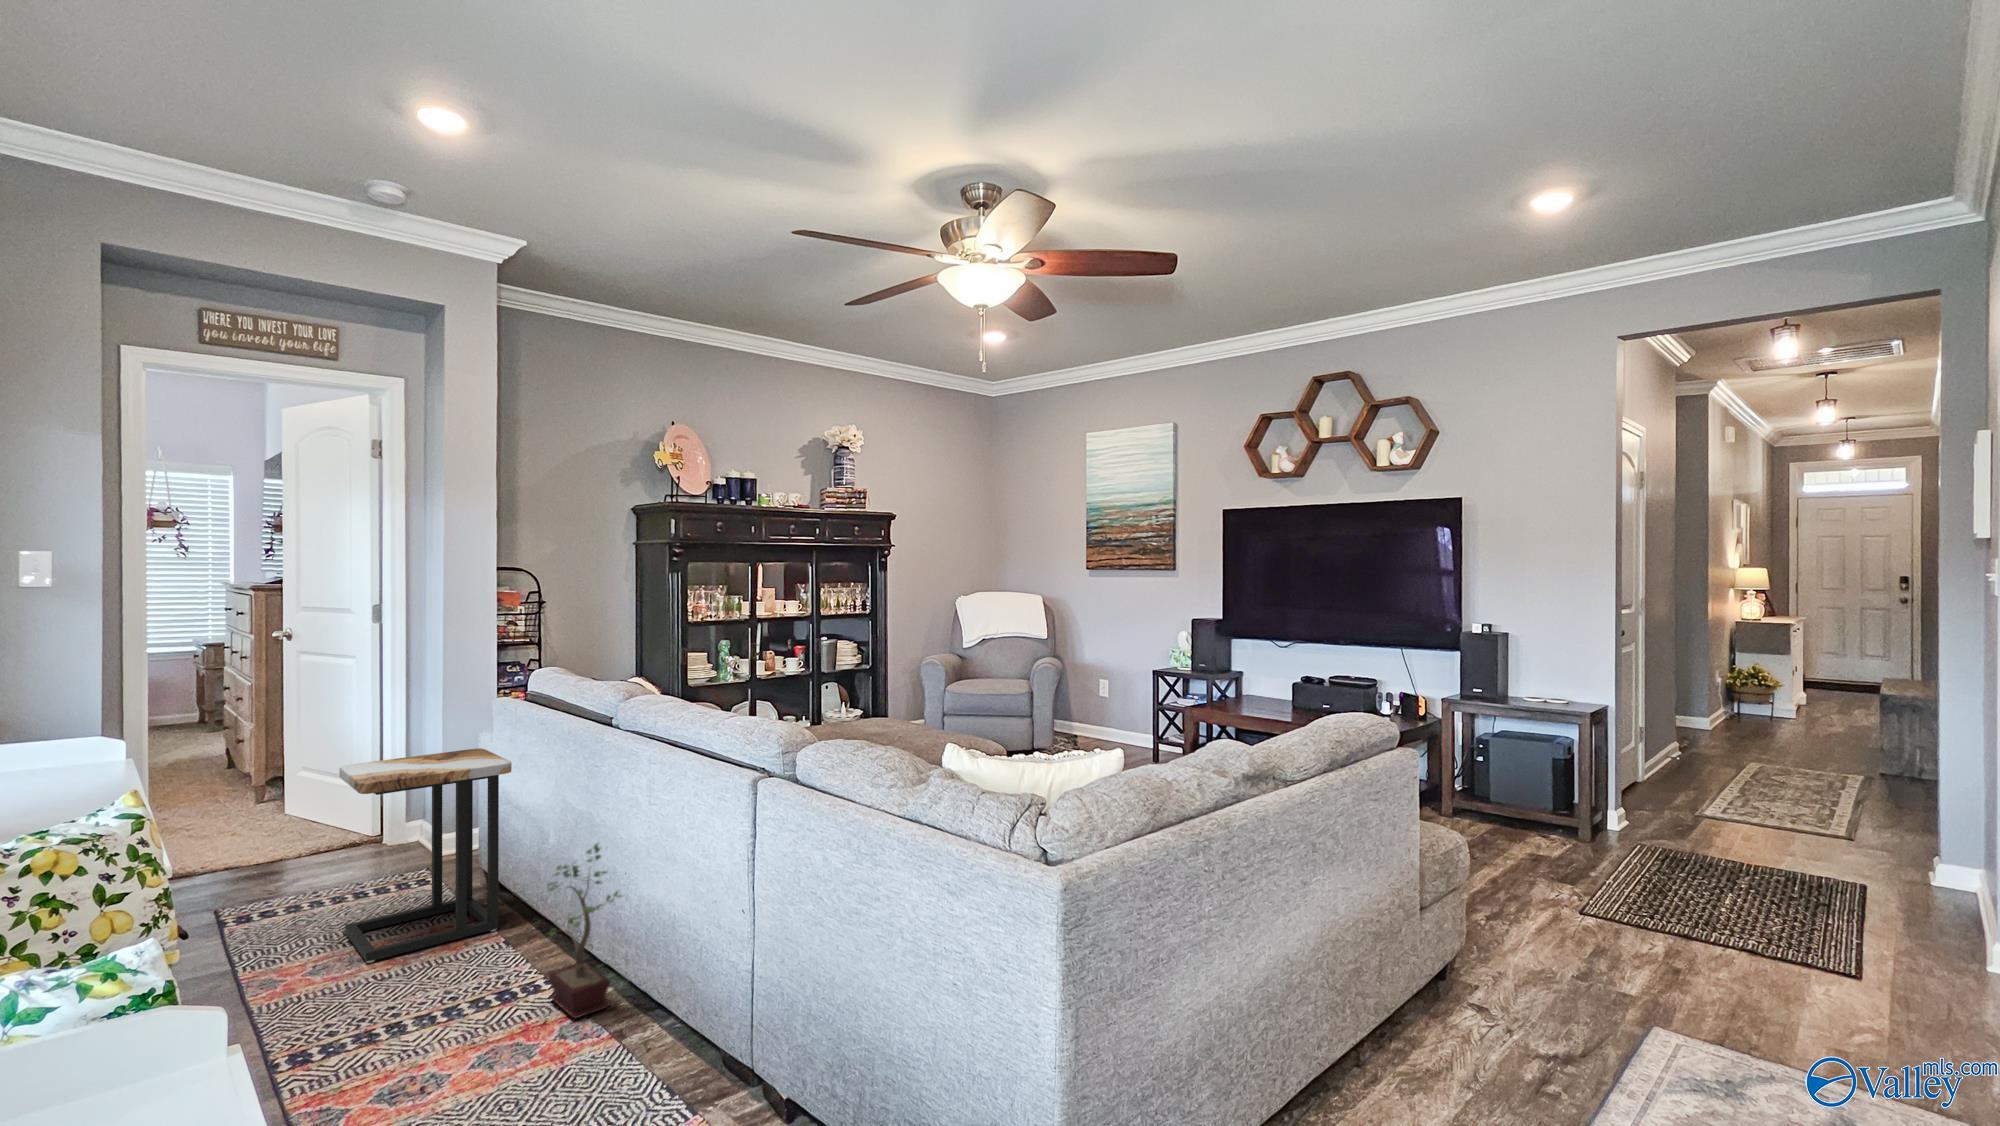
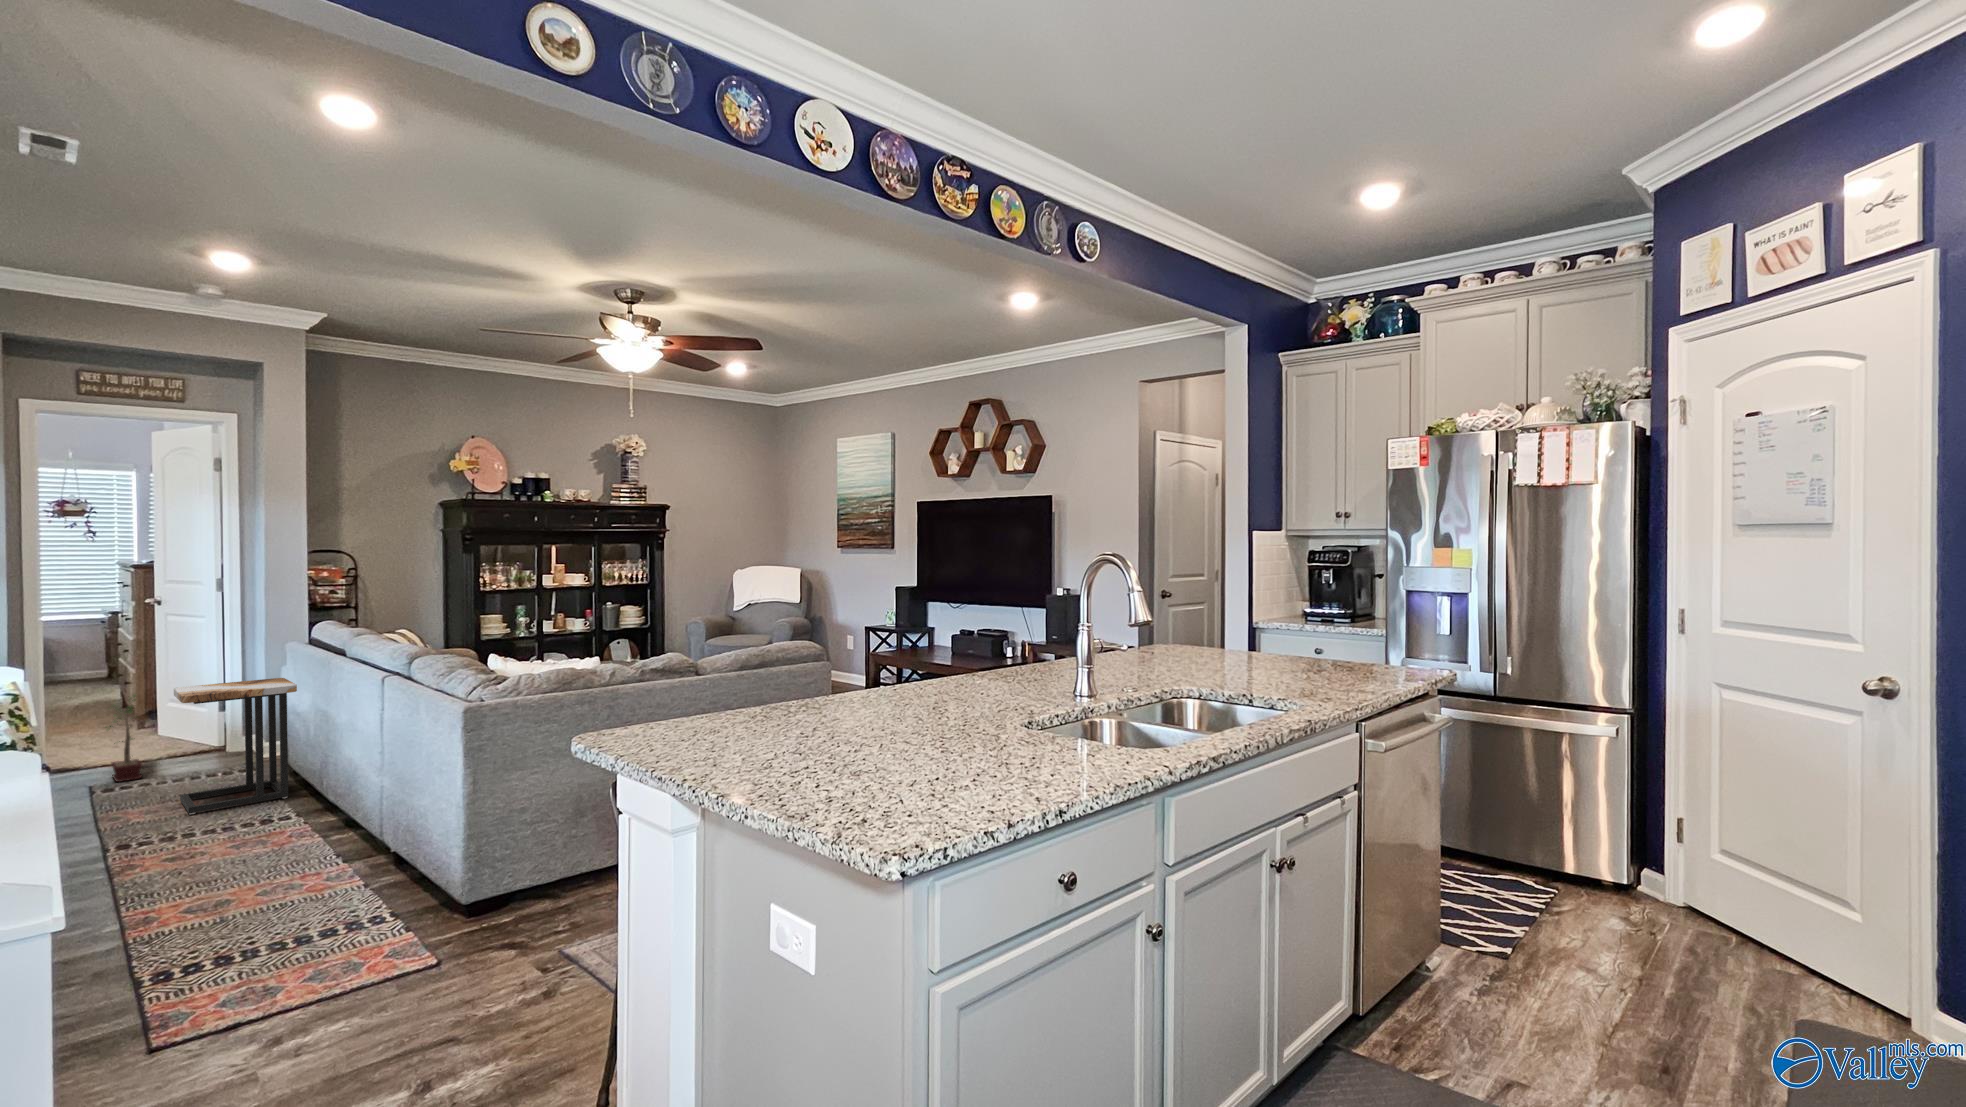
potted plant: present [548,843,621,1018] -> present [107,695,142,782]

